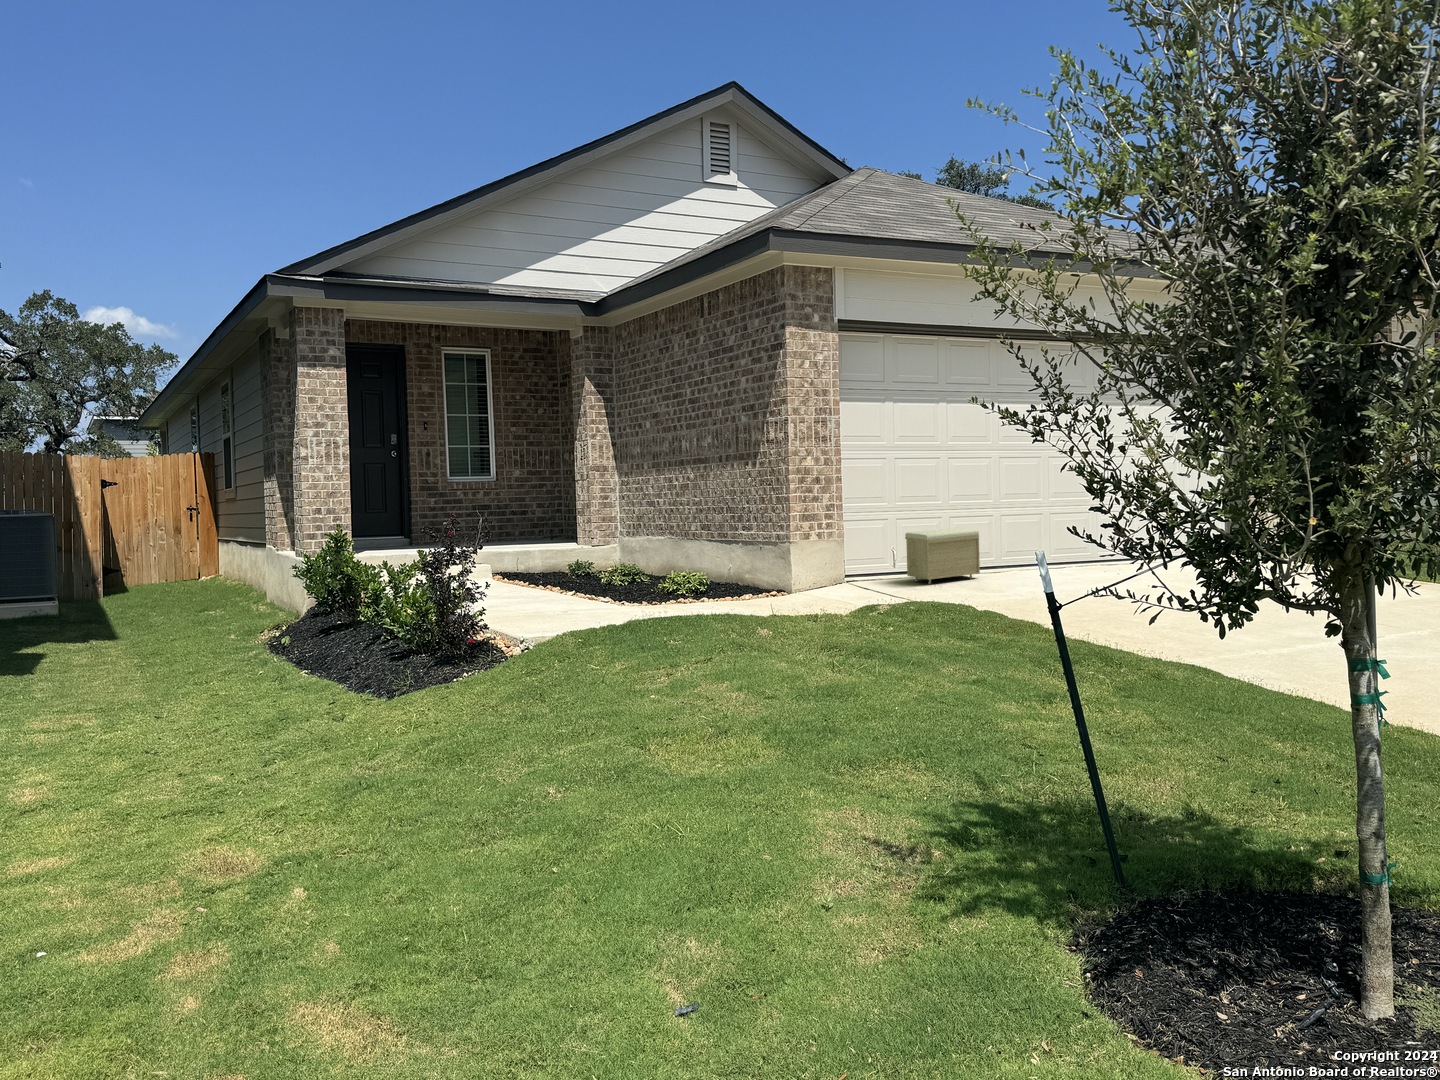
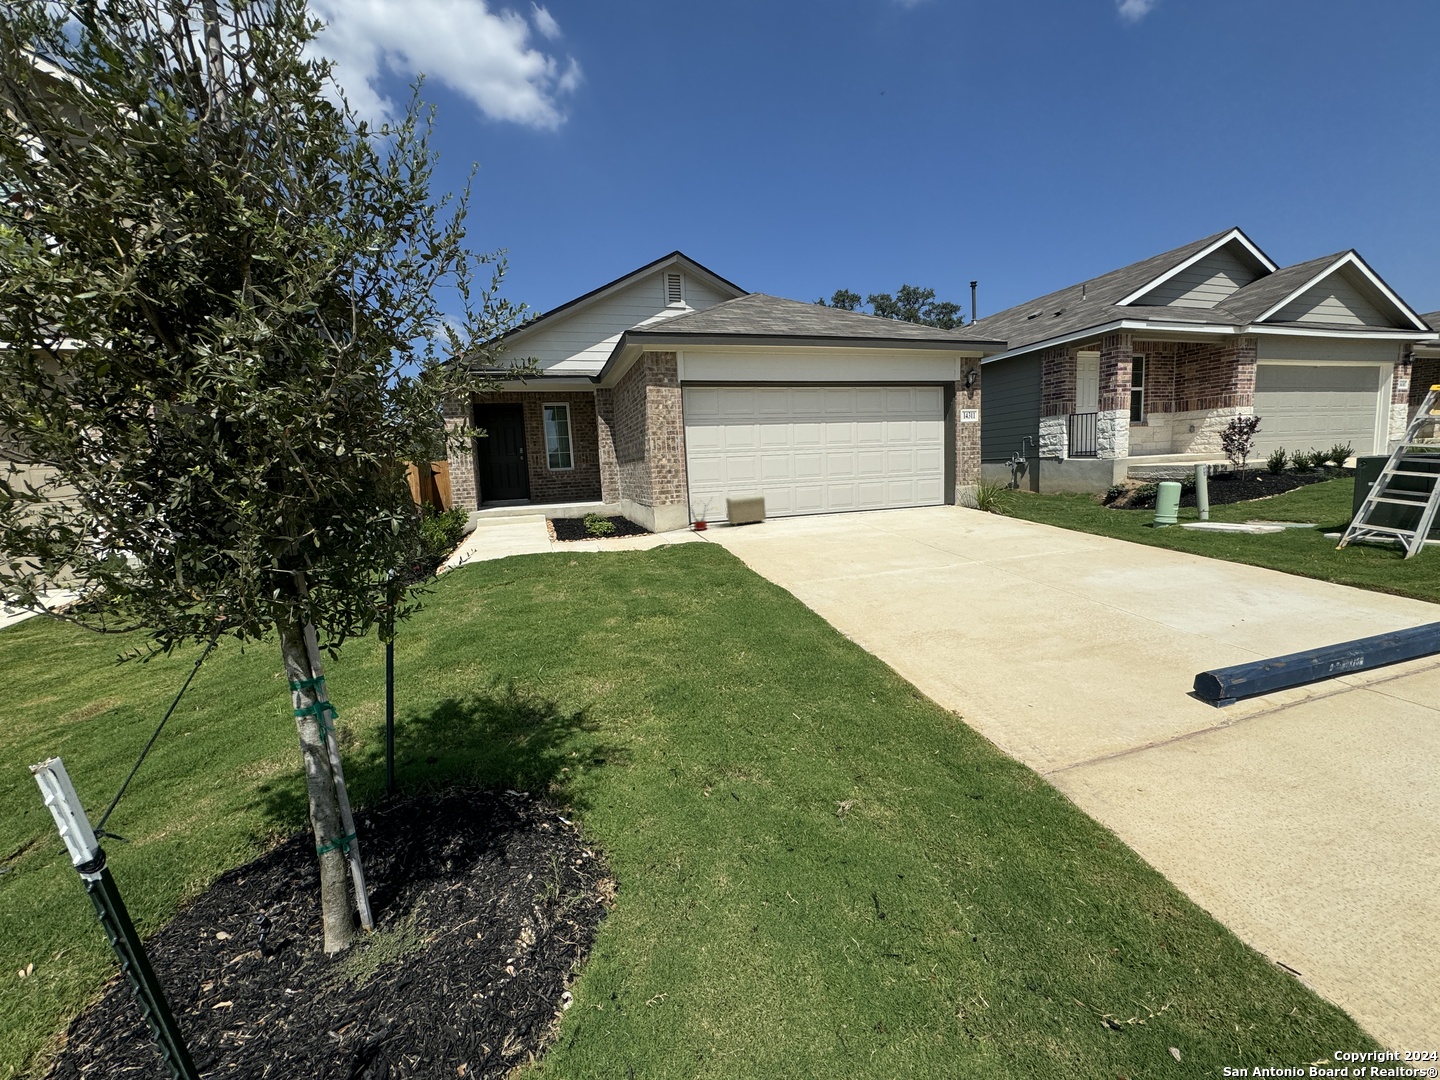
decorative plant: none [833,528,902,590] -> present [692,505,717,530]

